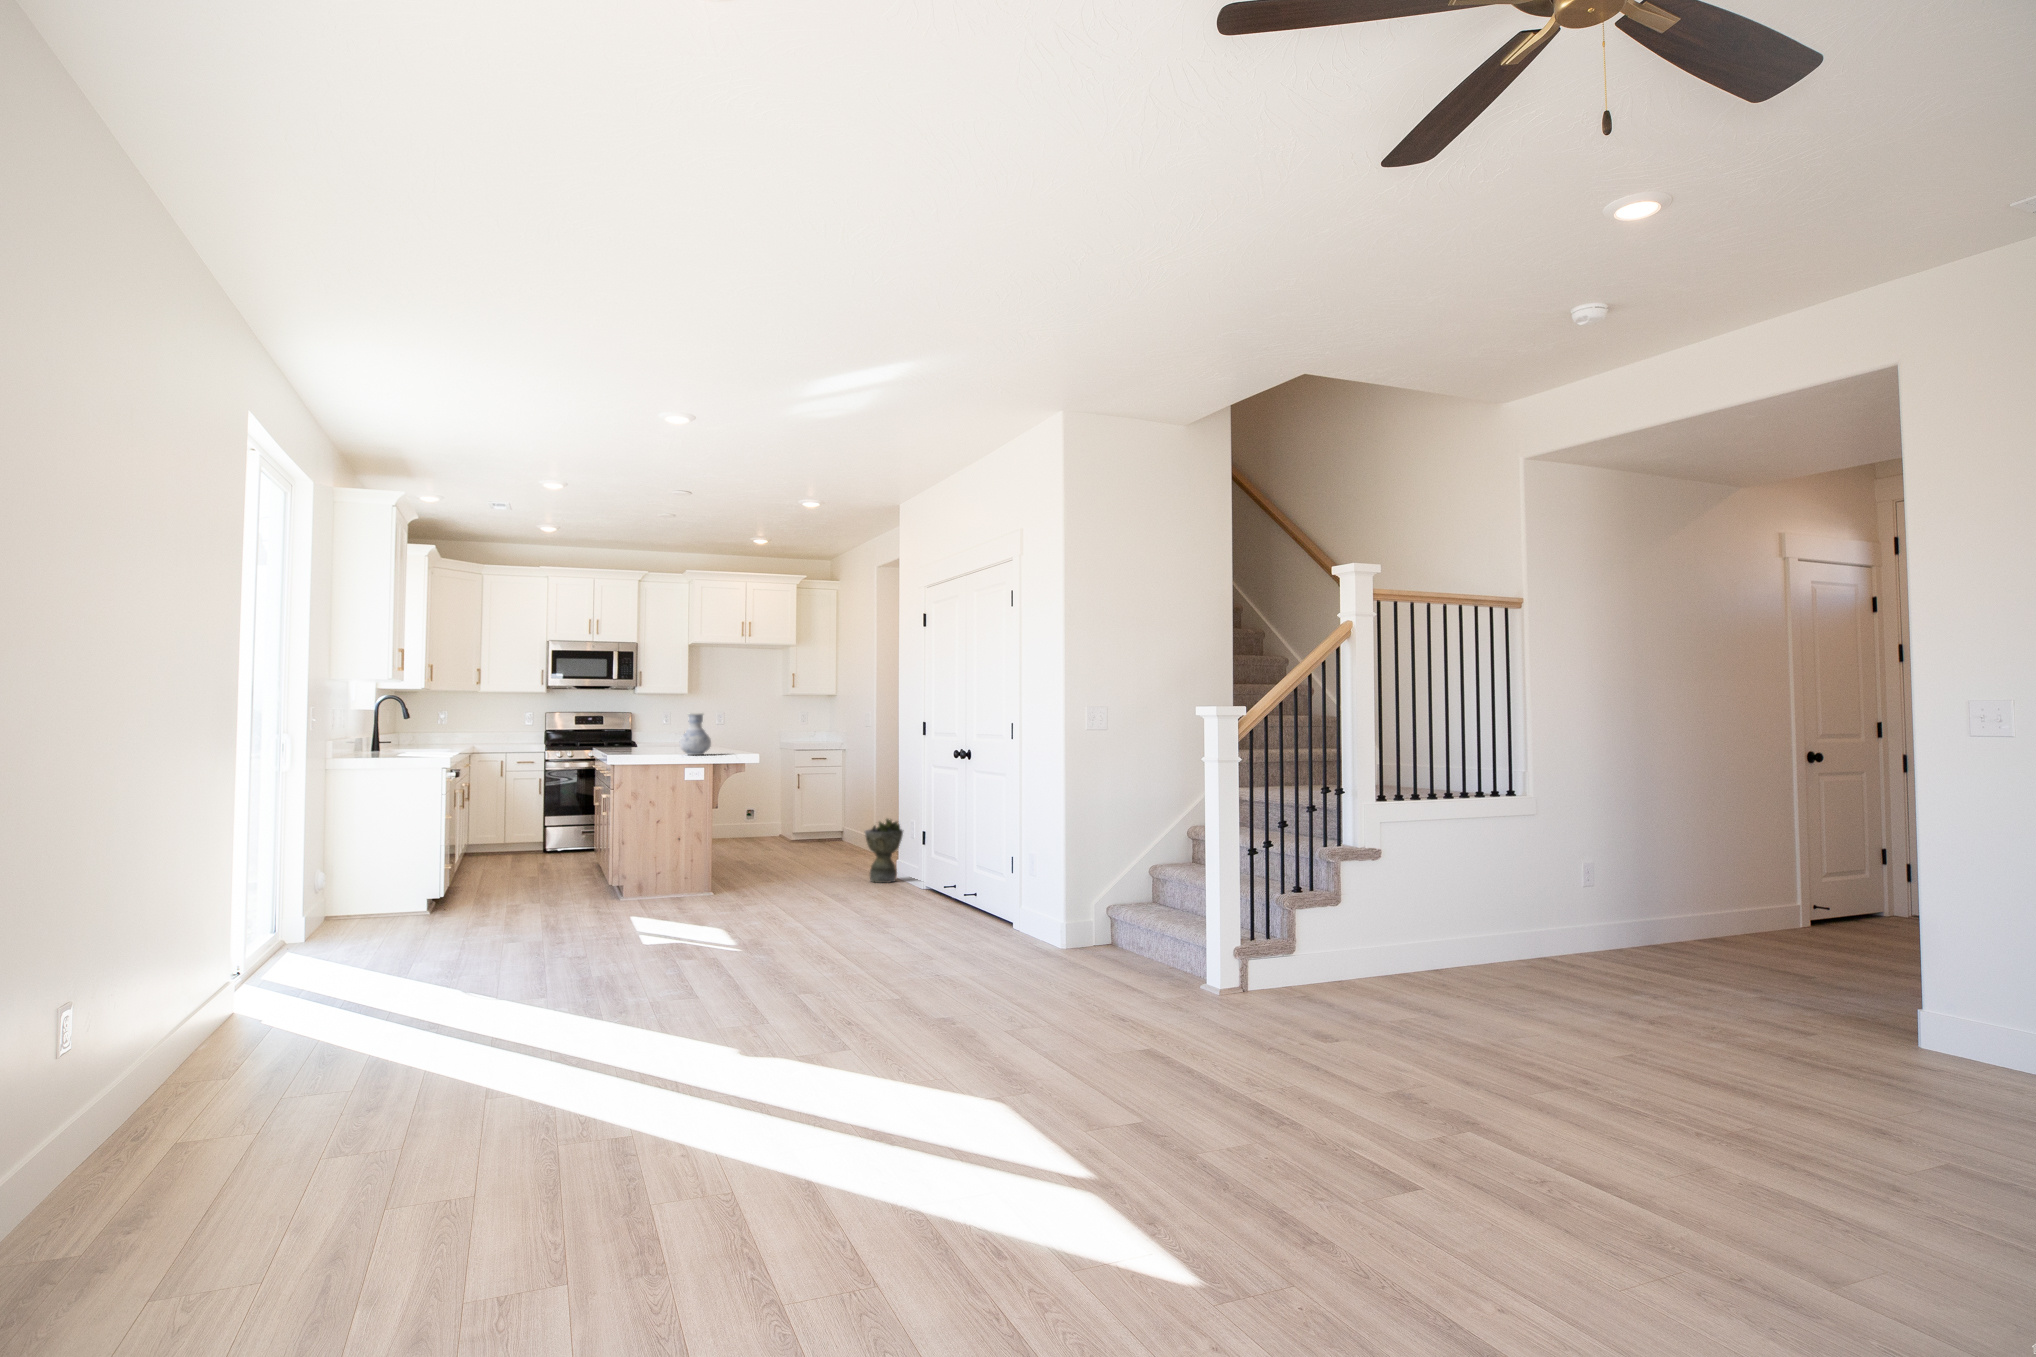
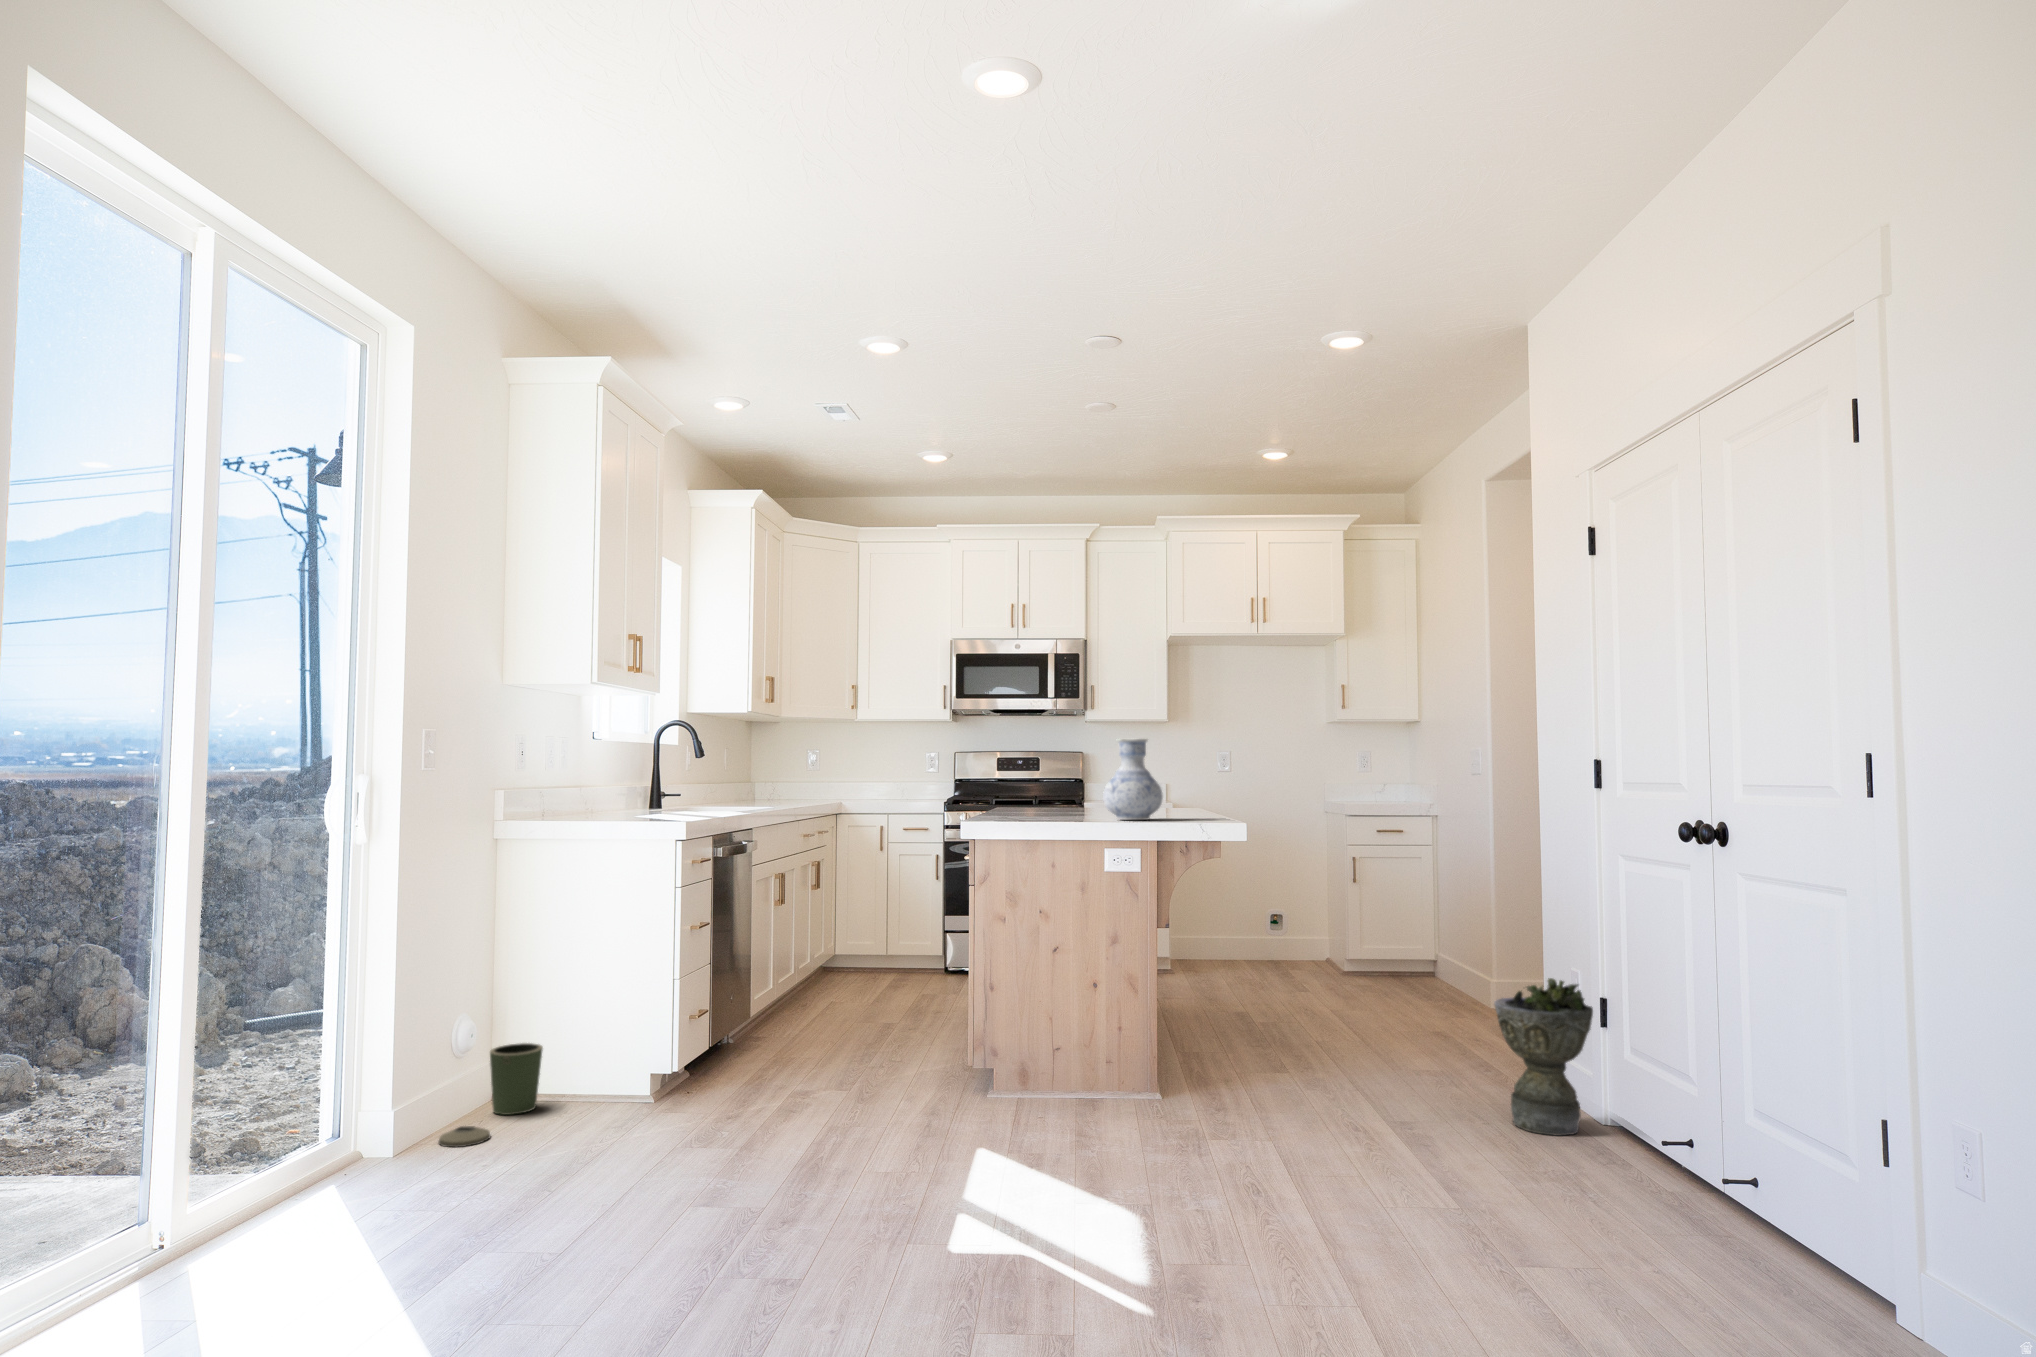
trash can: none [351,881,386,926] -> present [438,1043,543,1147]

